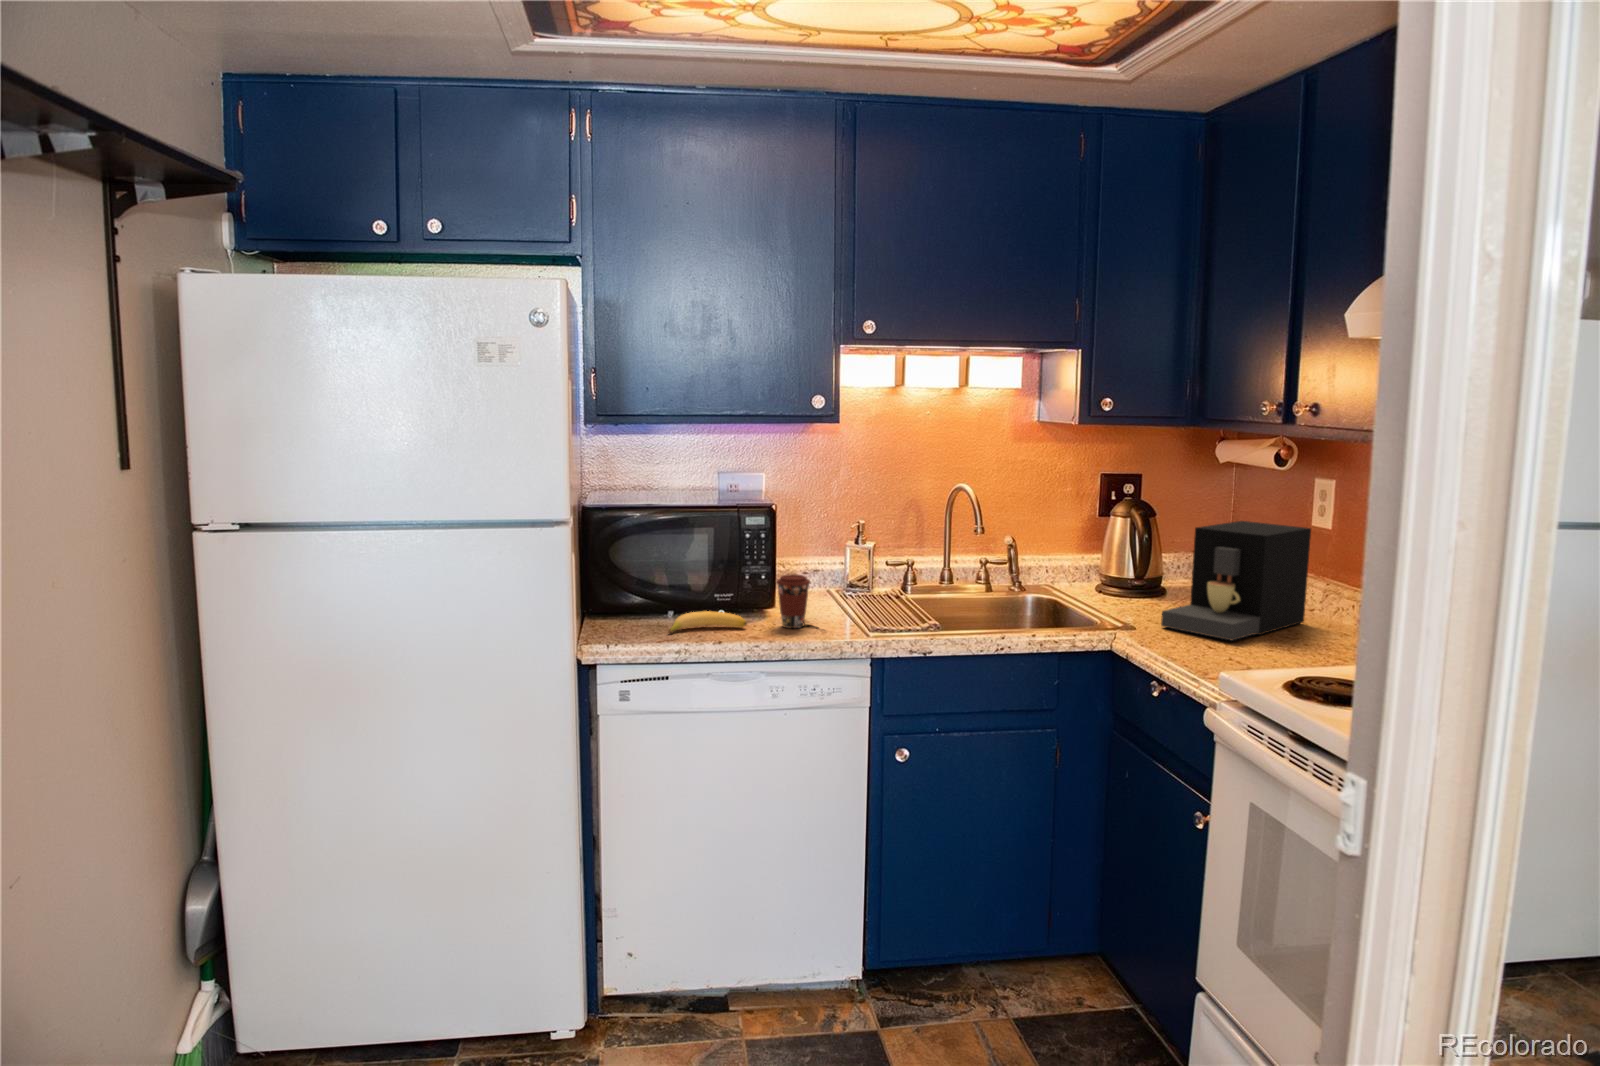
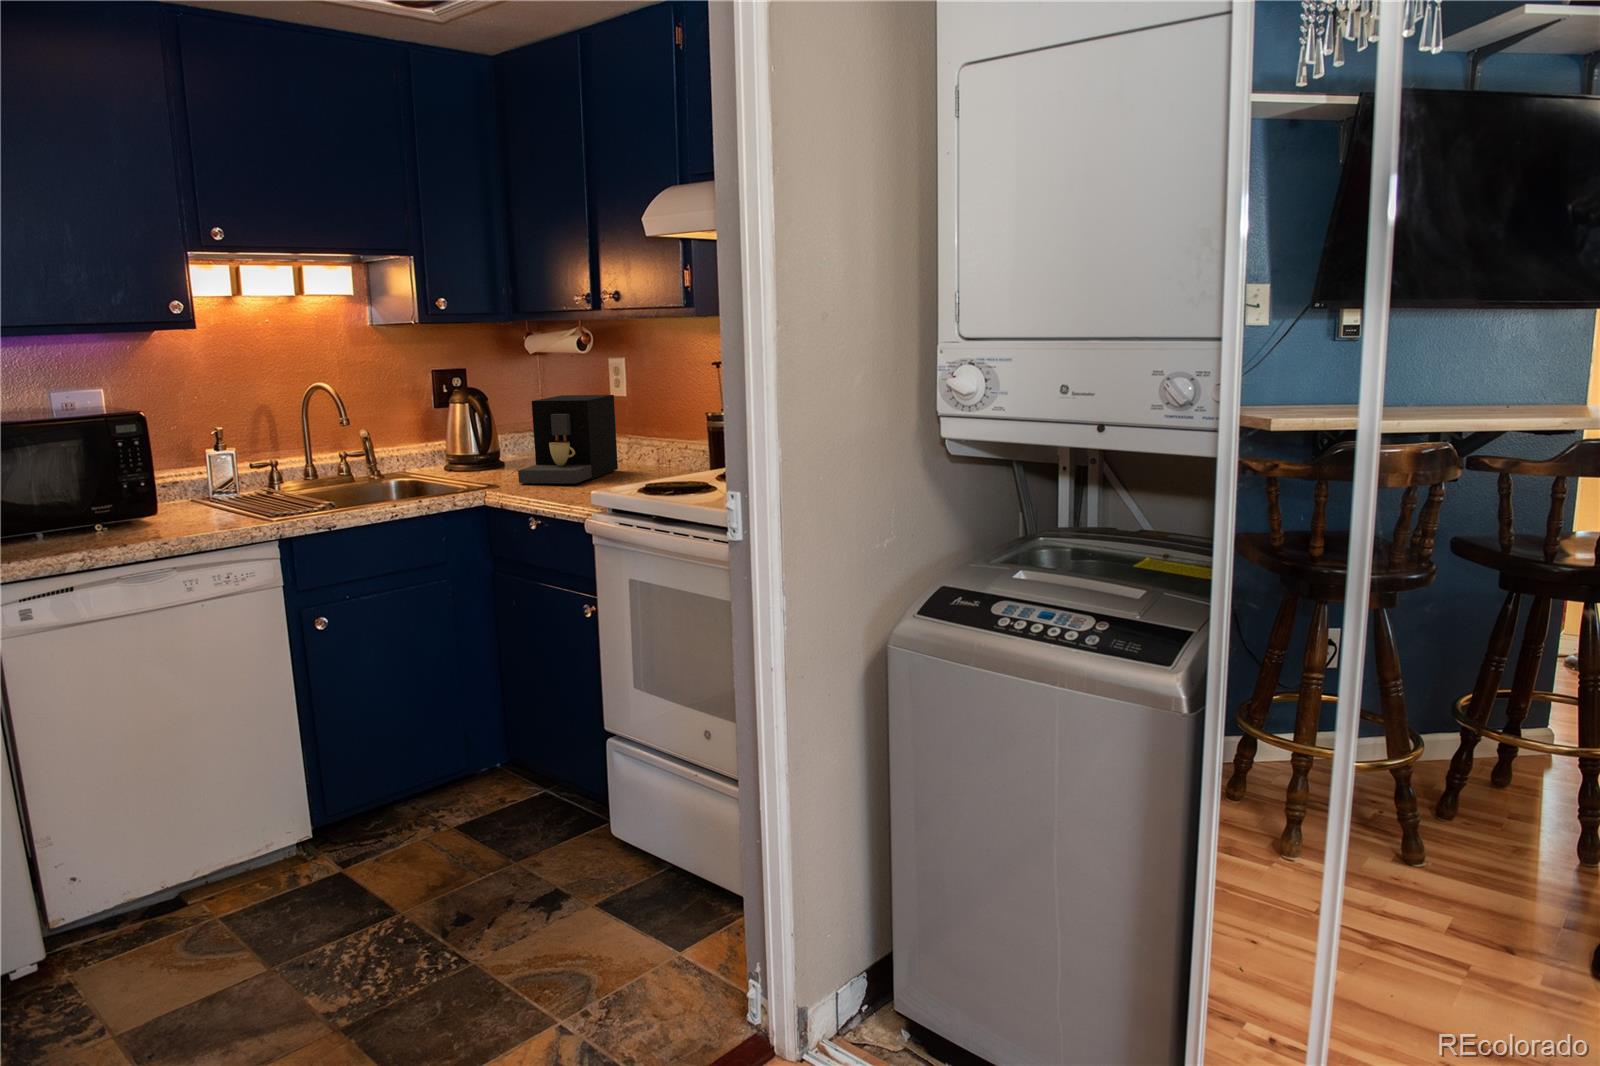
coffee cup: present [776,574,810,628] -> none [164,476,203,528]
banana: present [667,611,747,634] -> none [57,521,141,548]

